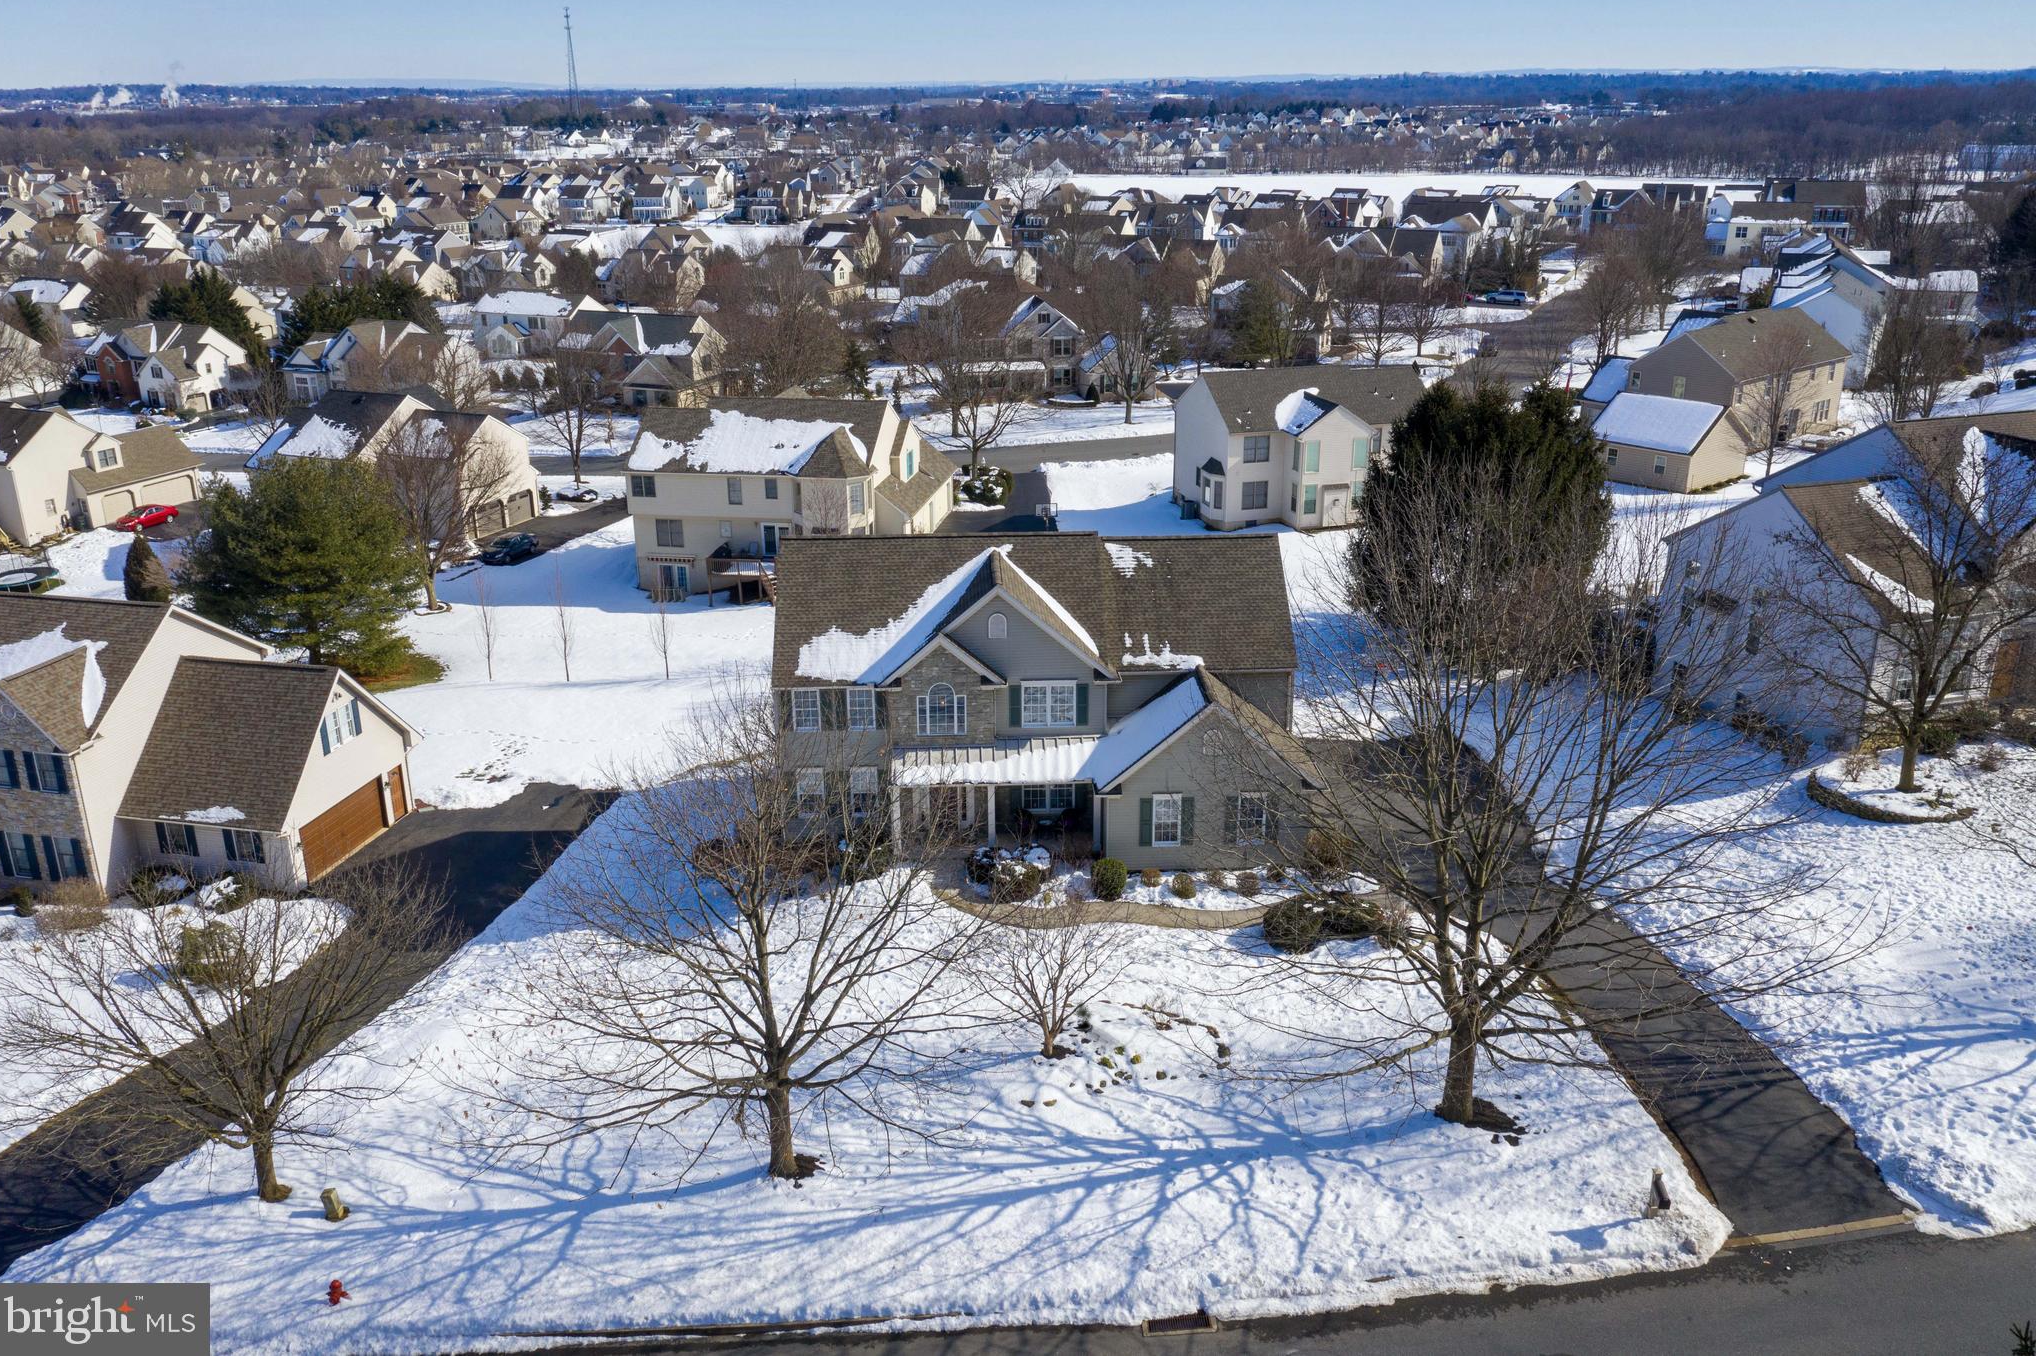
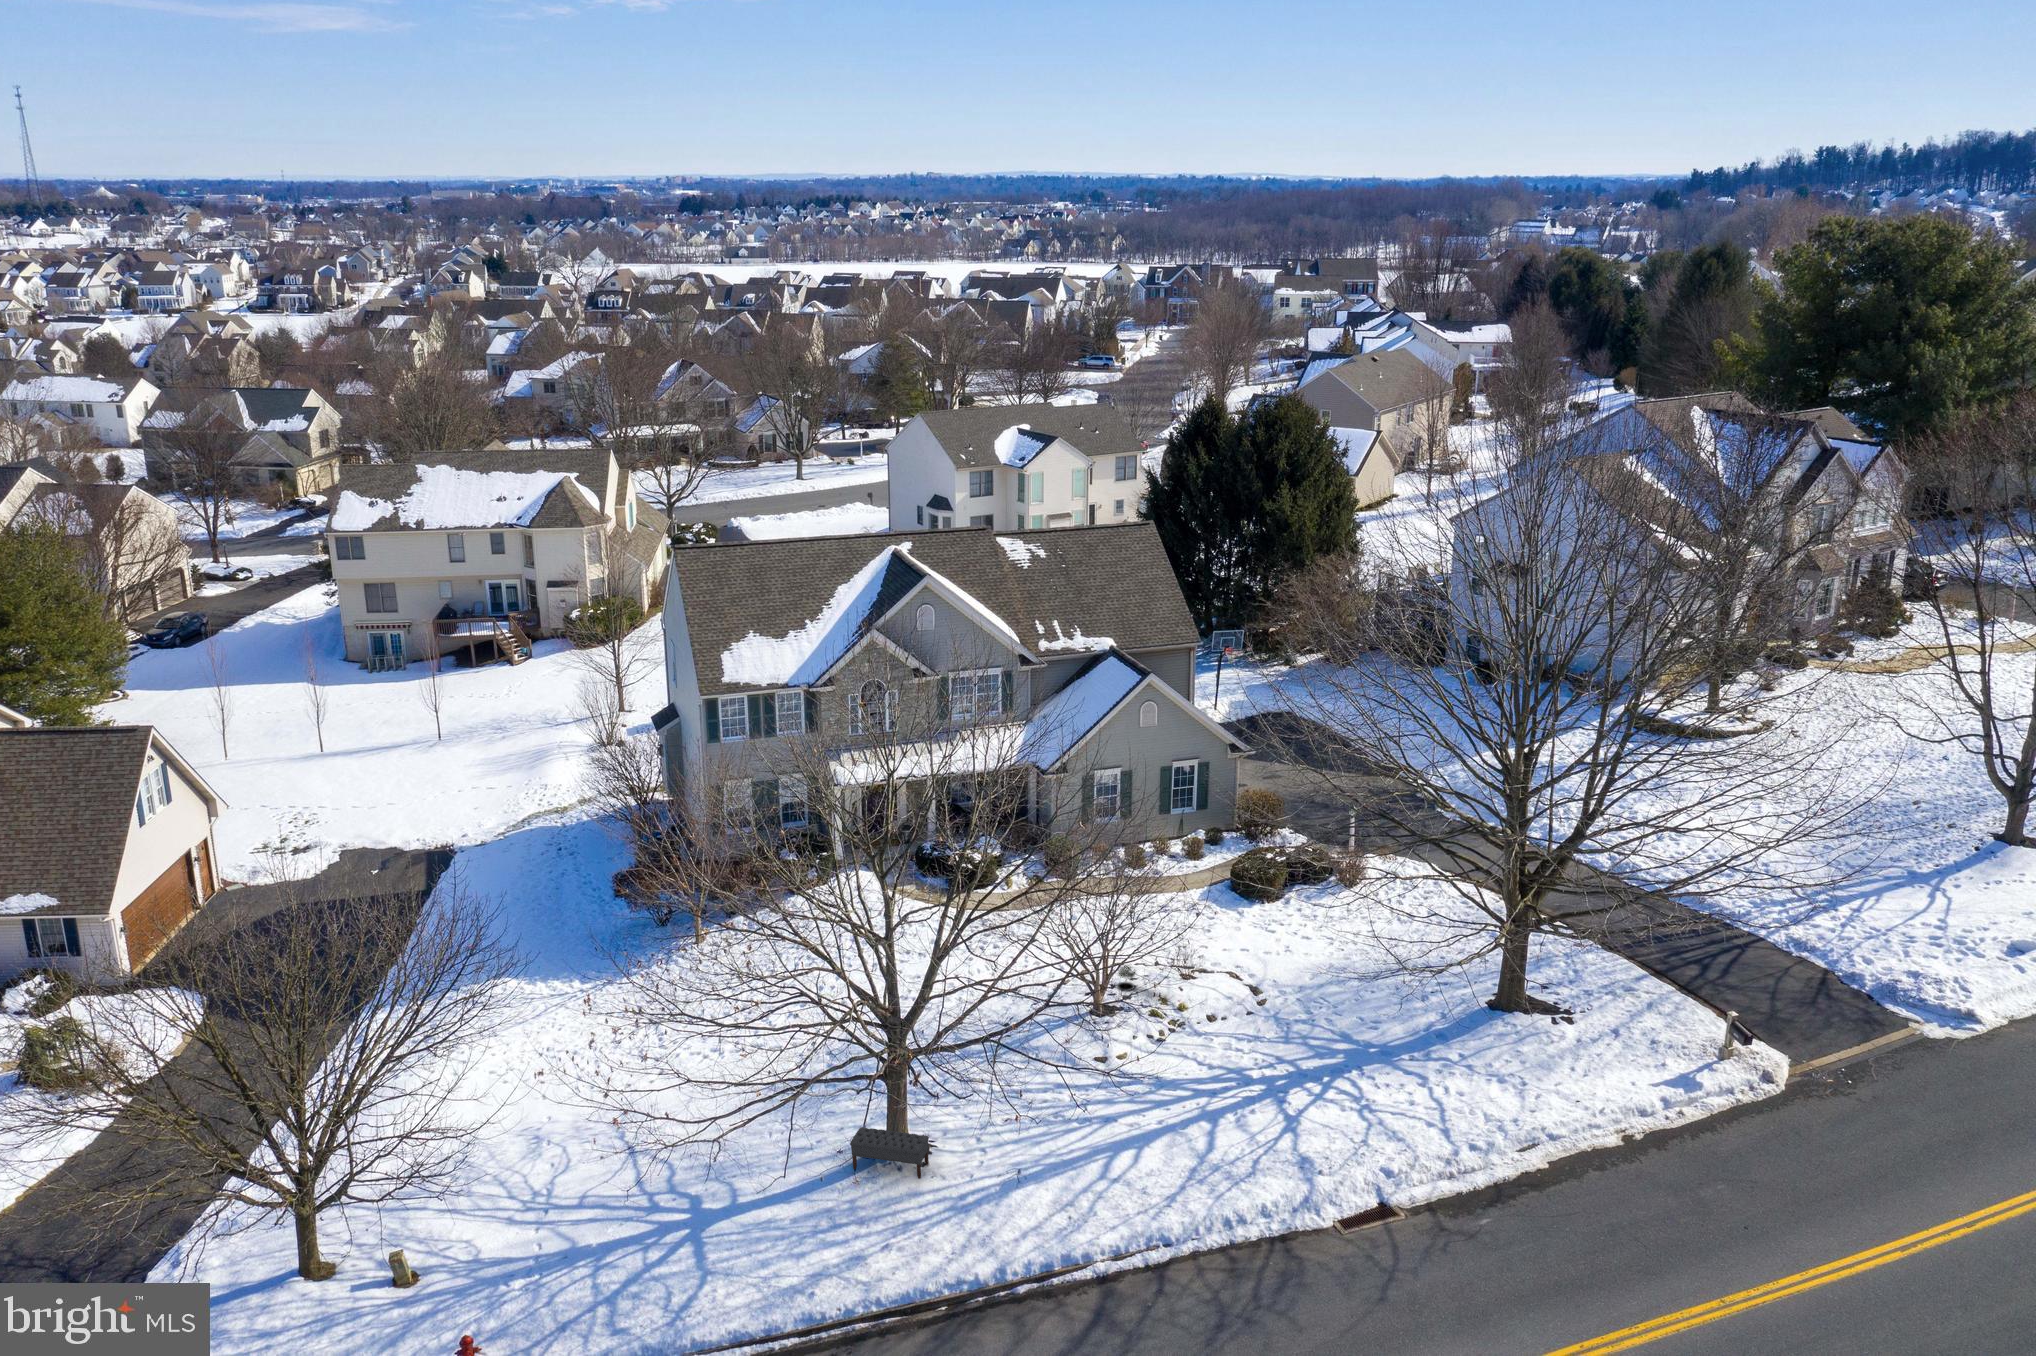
bench: none [731,1141,800,1199] -> present [850,1127,929,1179]

